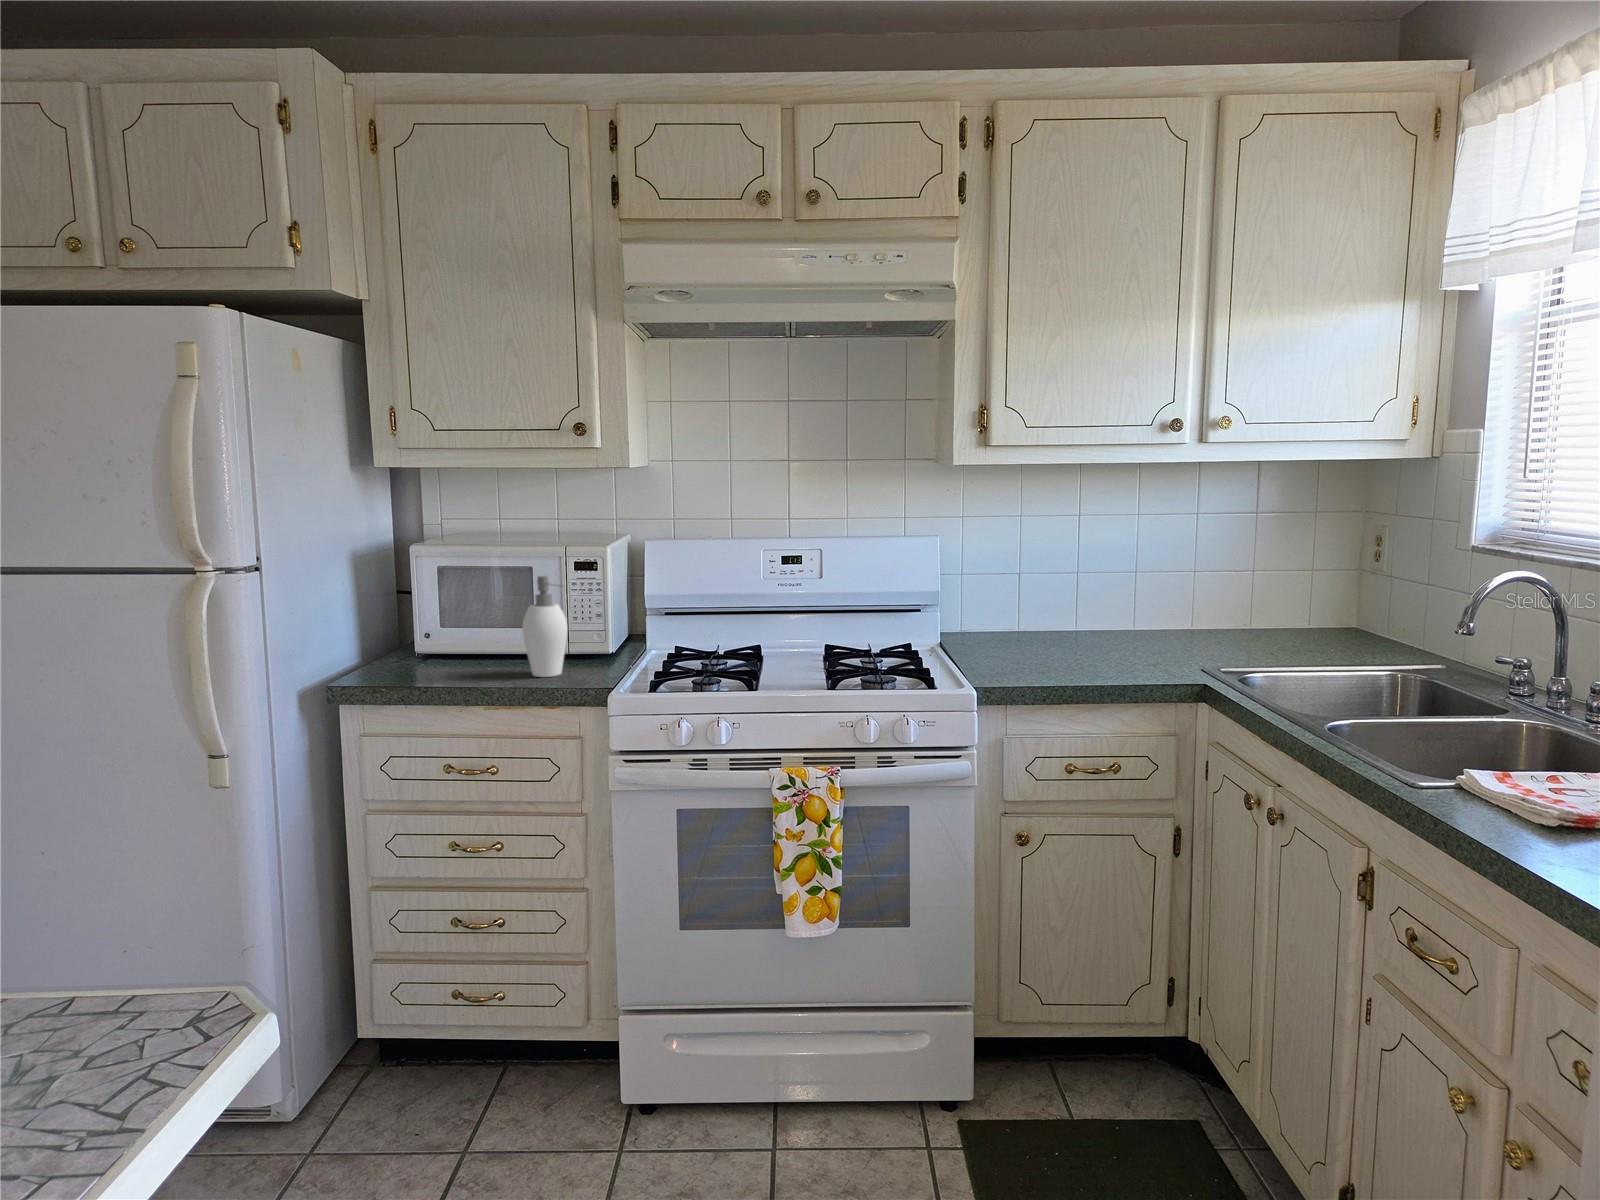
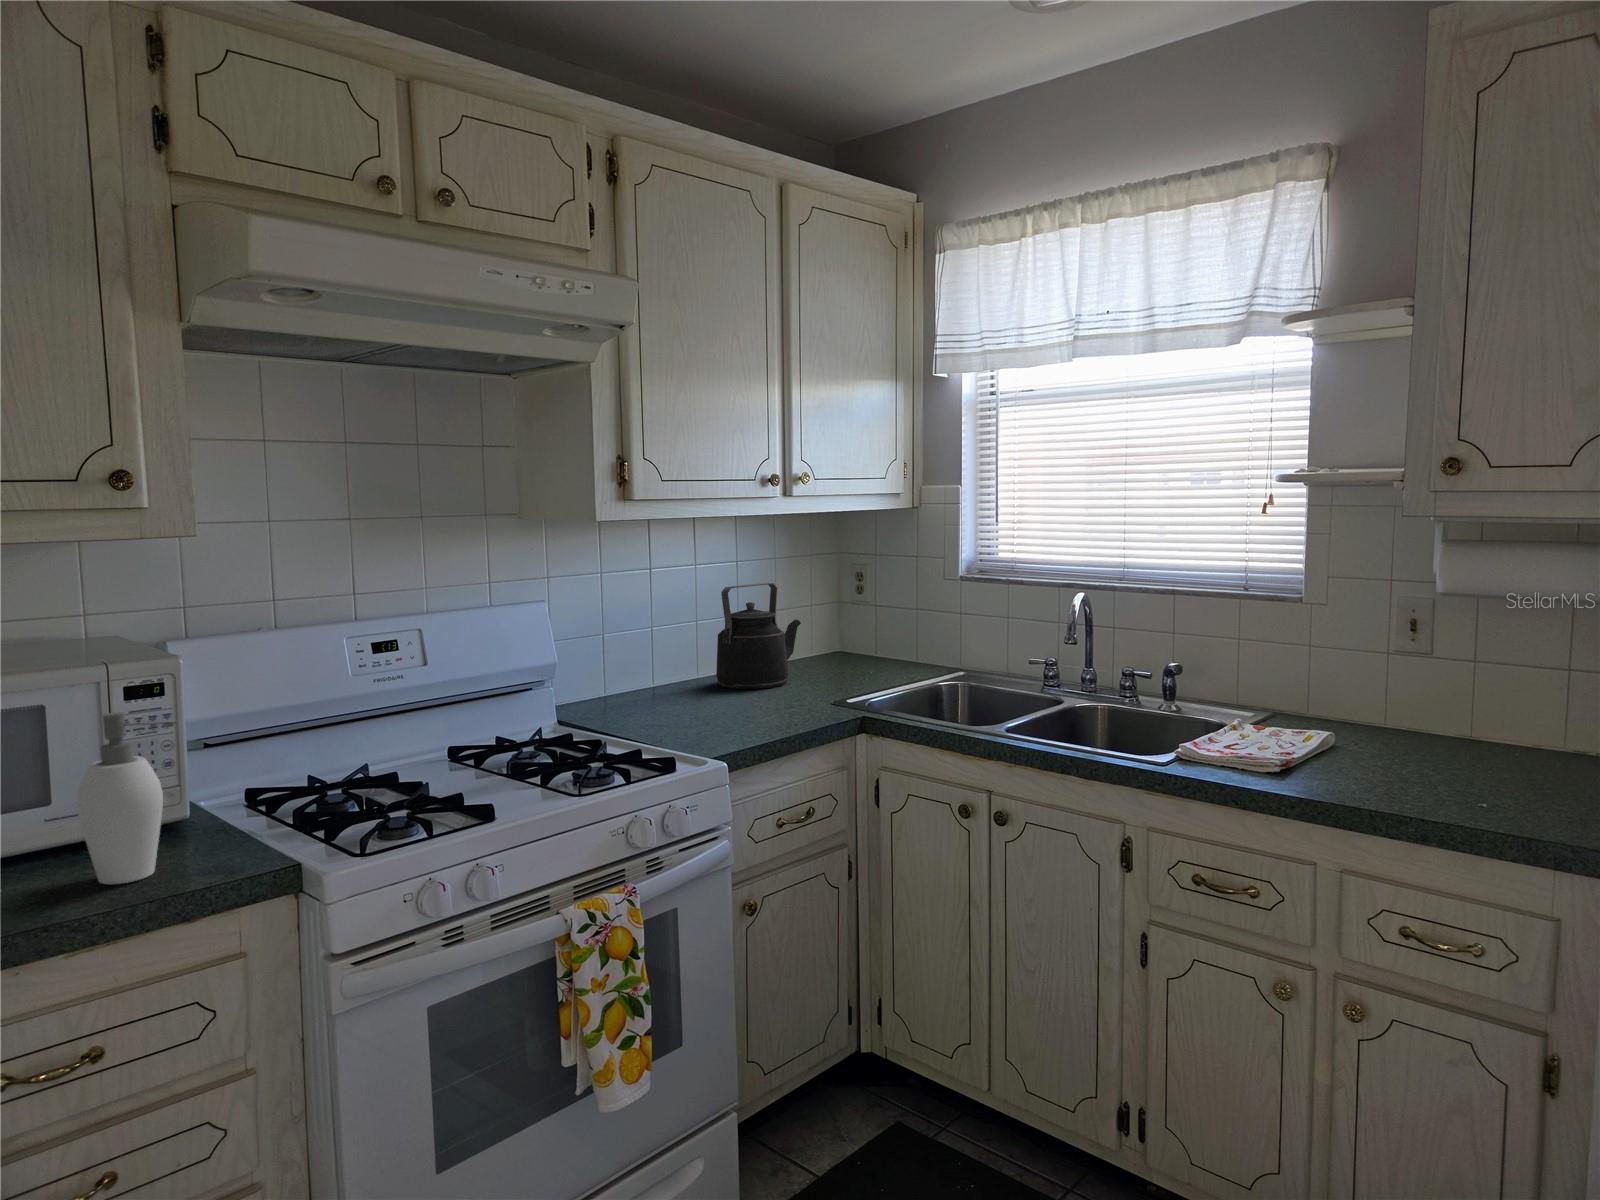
kettle: none [1151,536,1267,645] -> present [716,583,801,689]

